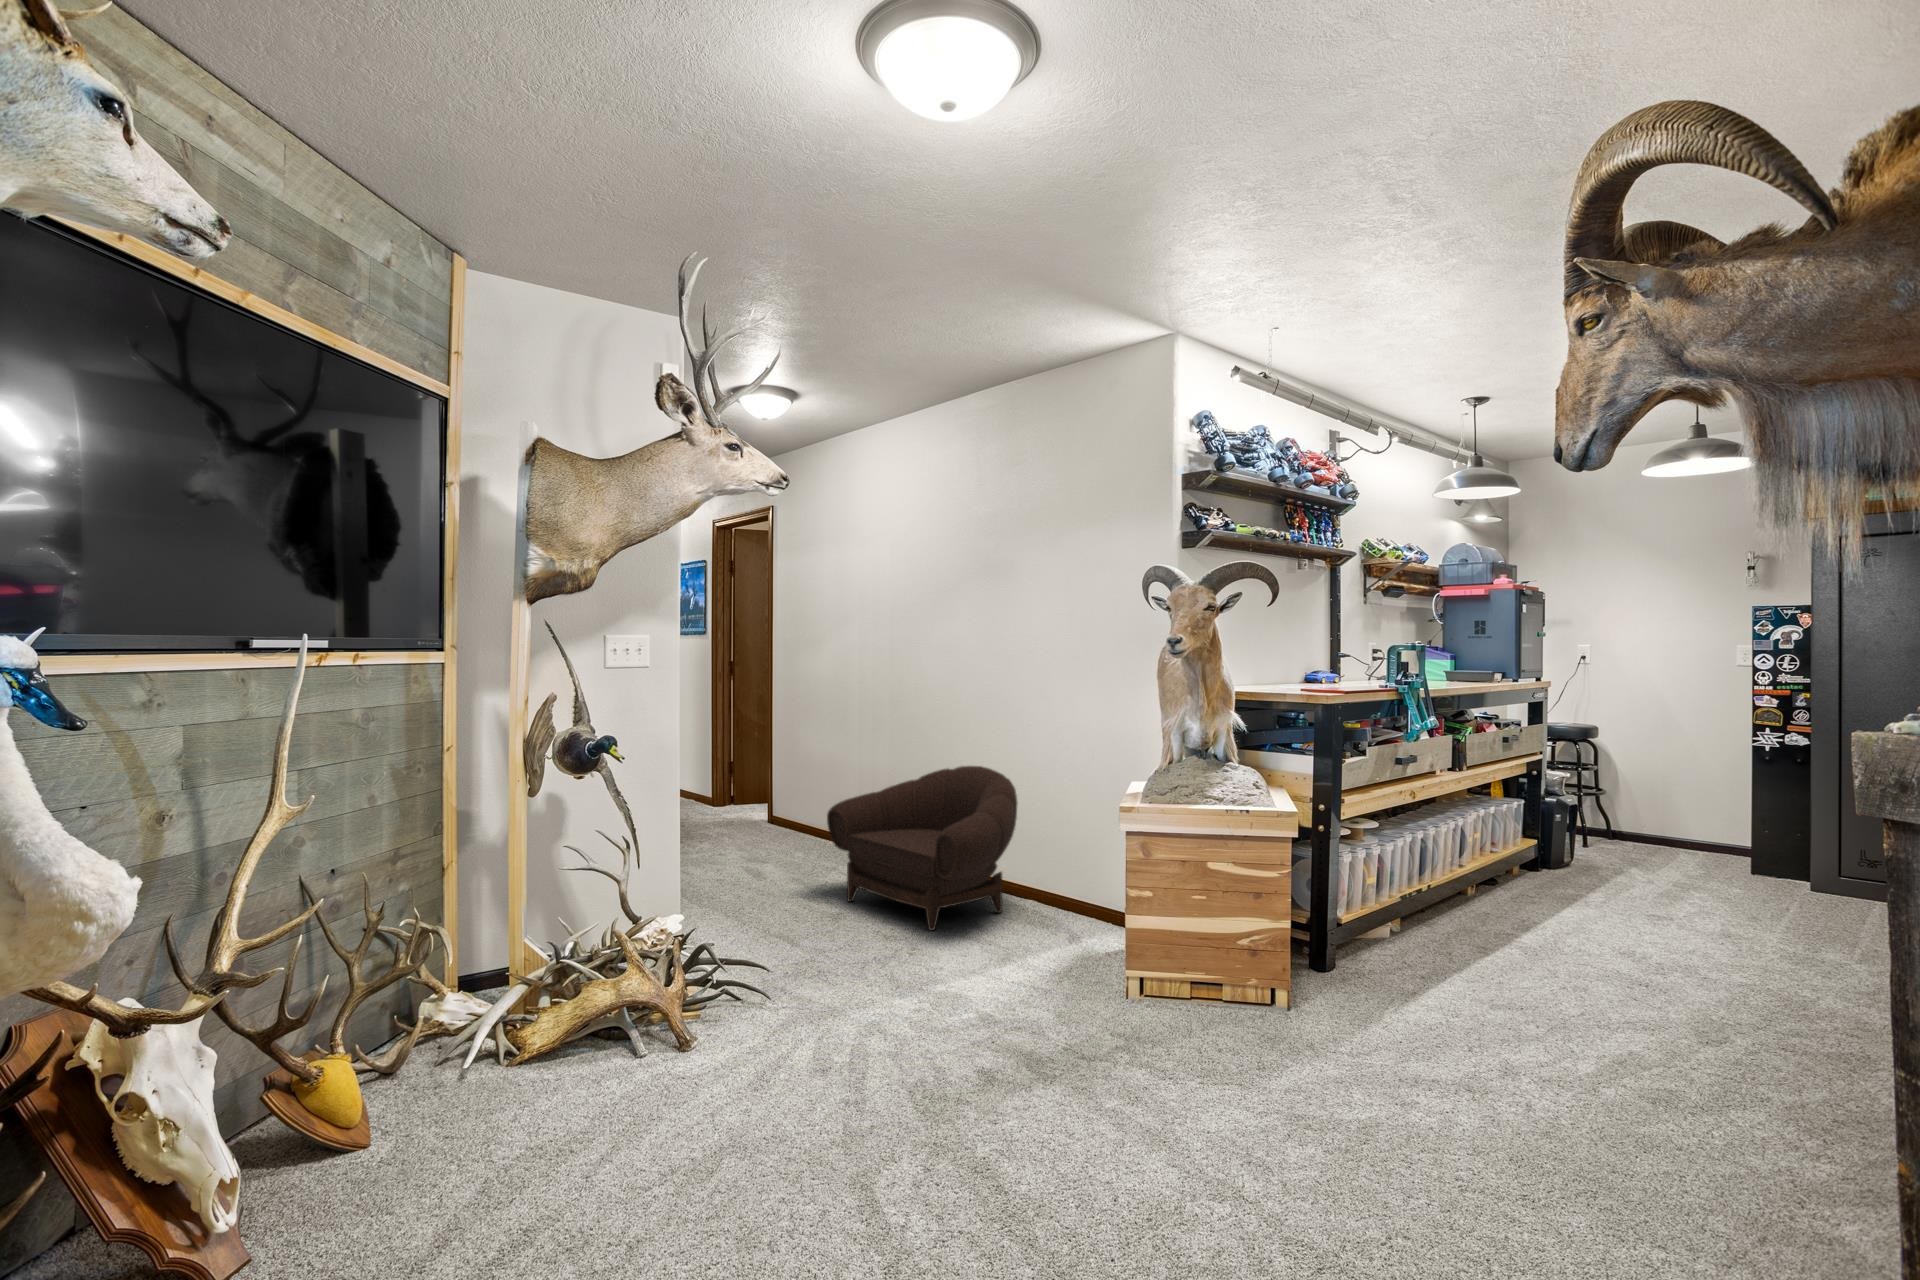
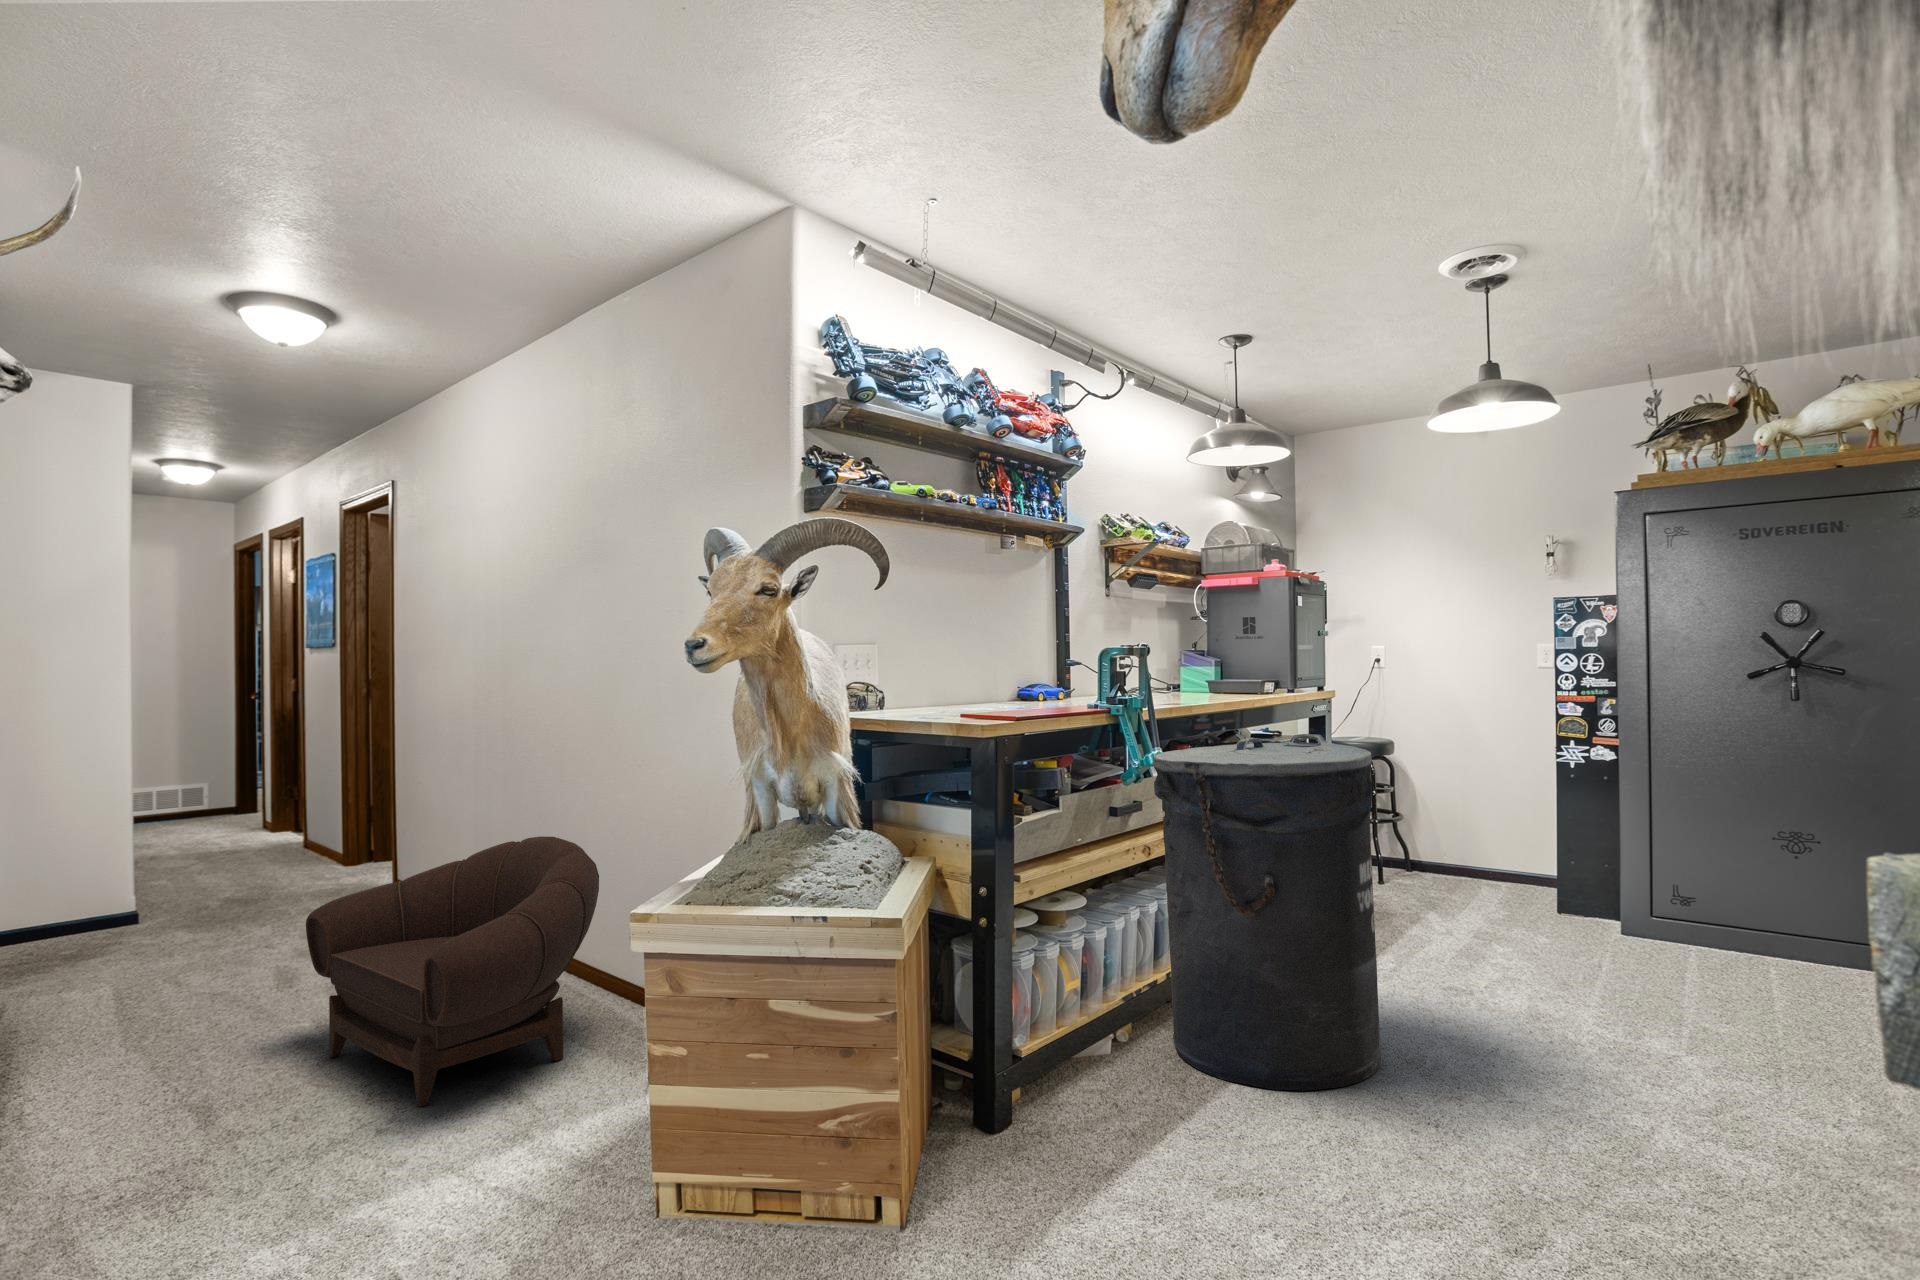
trash can: none [1429,713,1608,966] -> present [1153,734,1380,1091]

